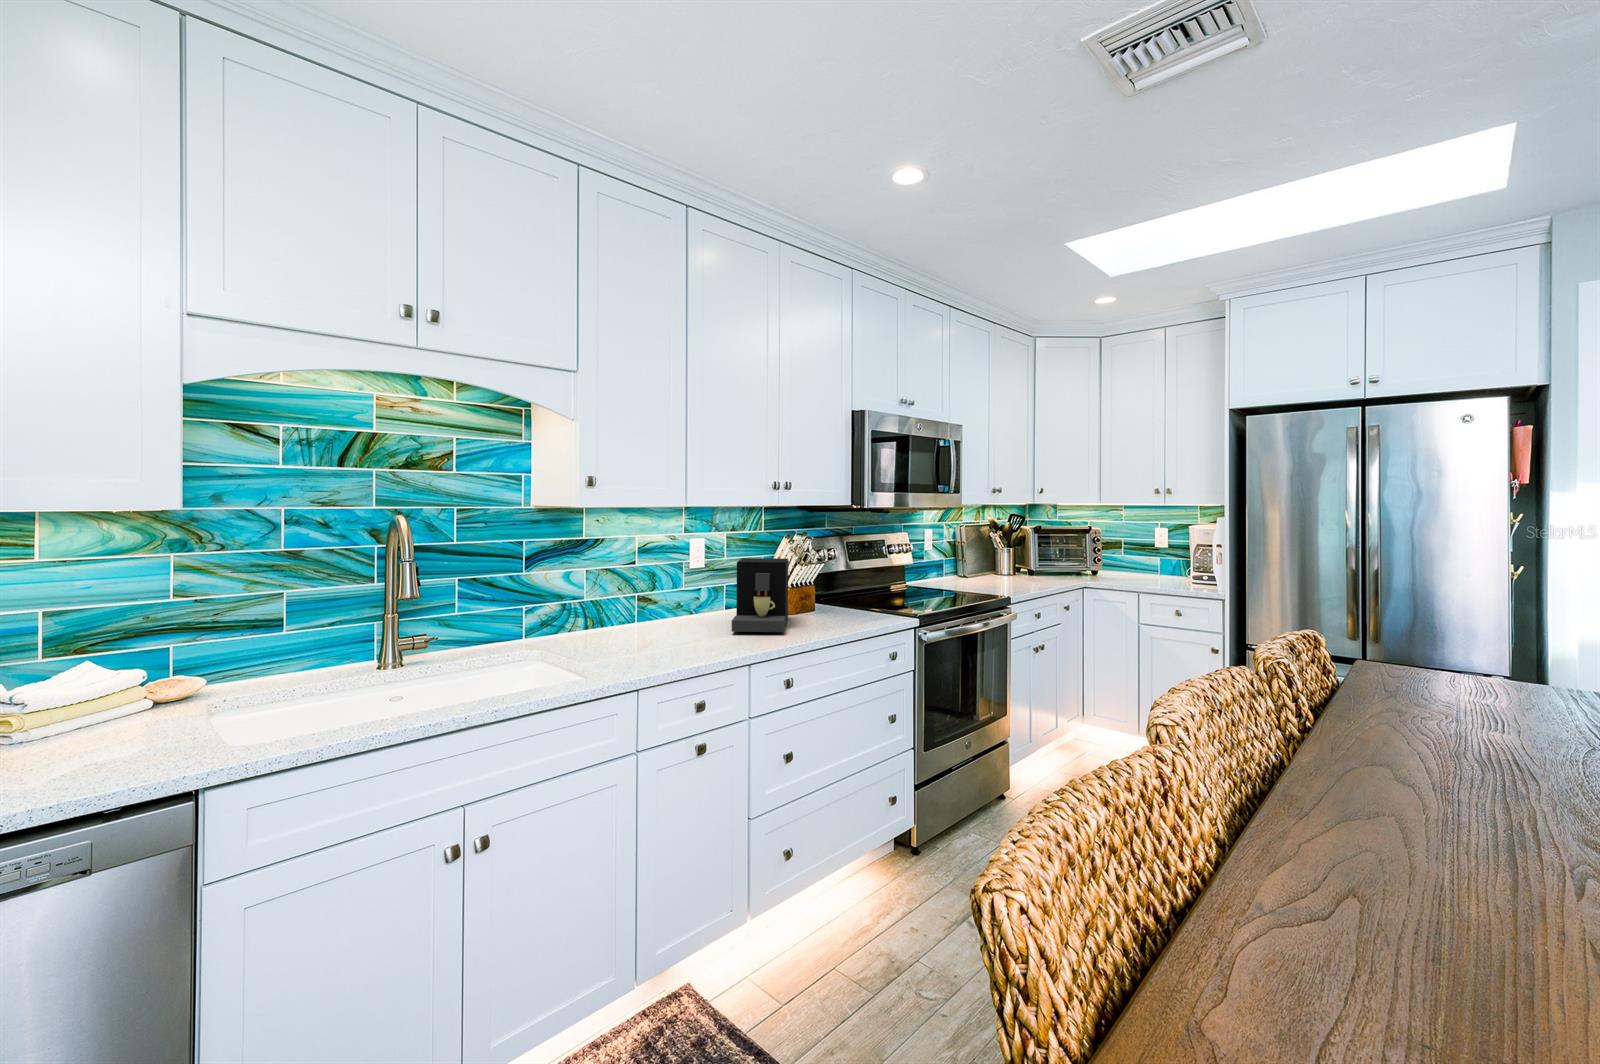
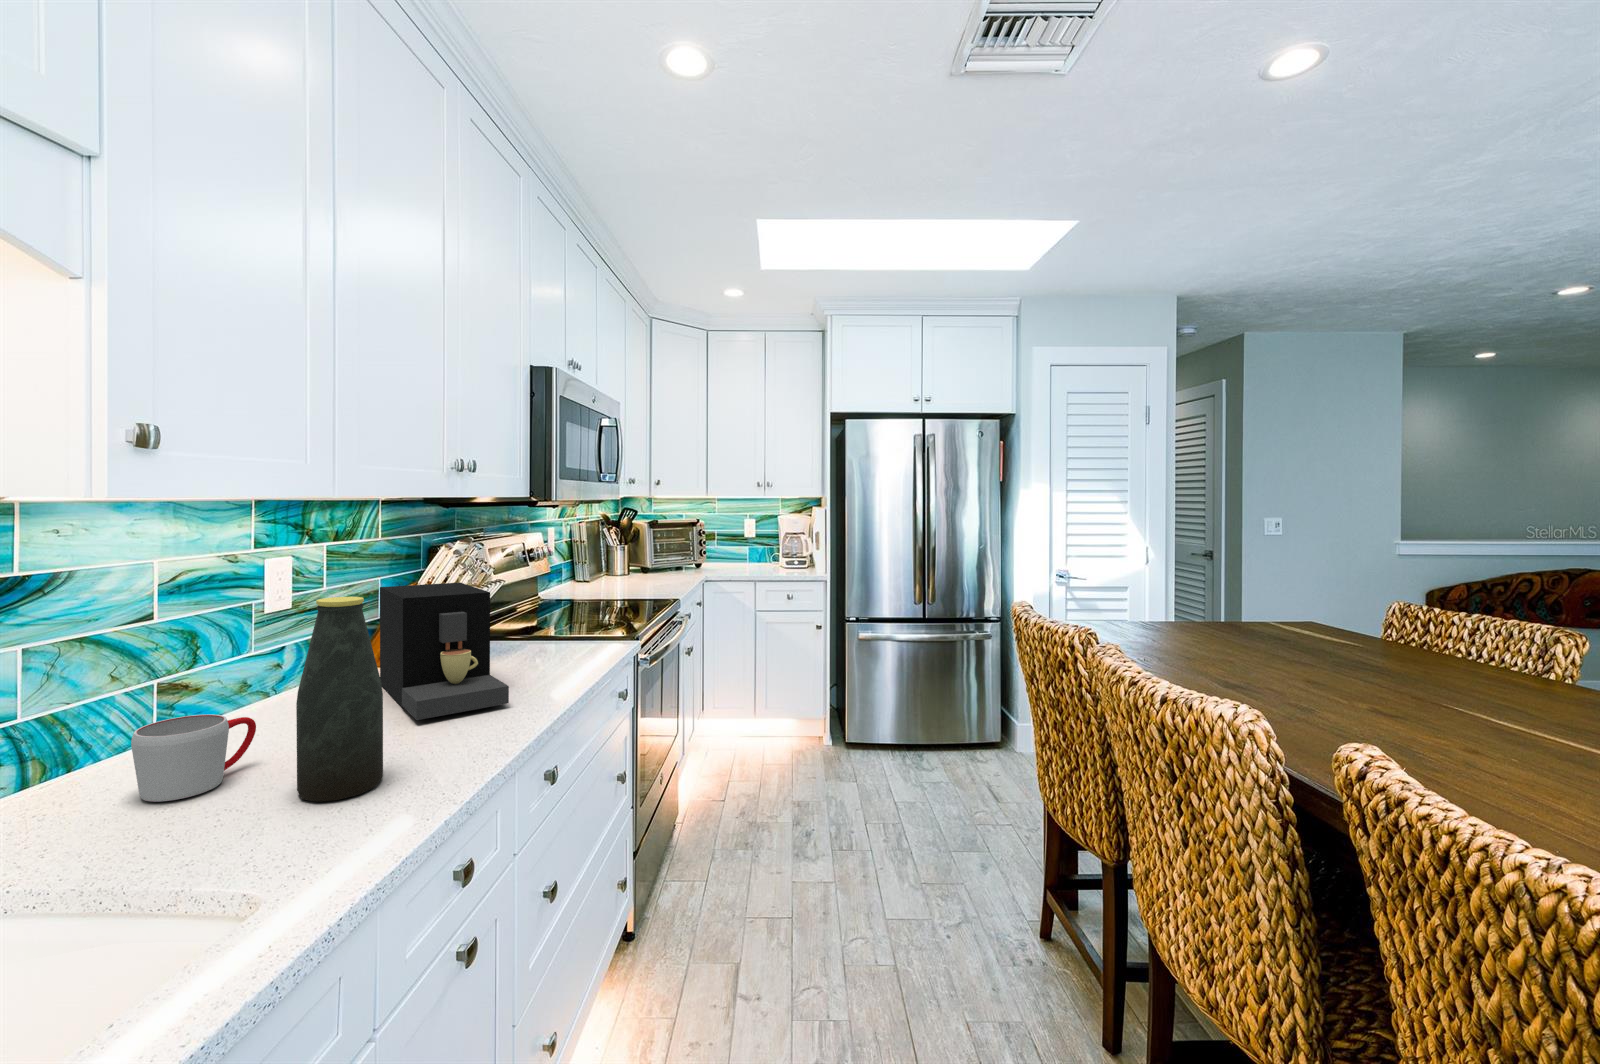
bottle: none [654,551,691,652] -> present [296,597,383,802]
mug: none [609,607,657,641] -> present [131,714,256,802]

